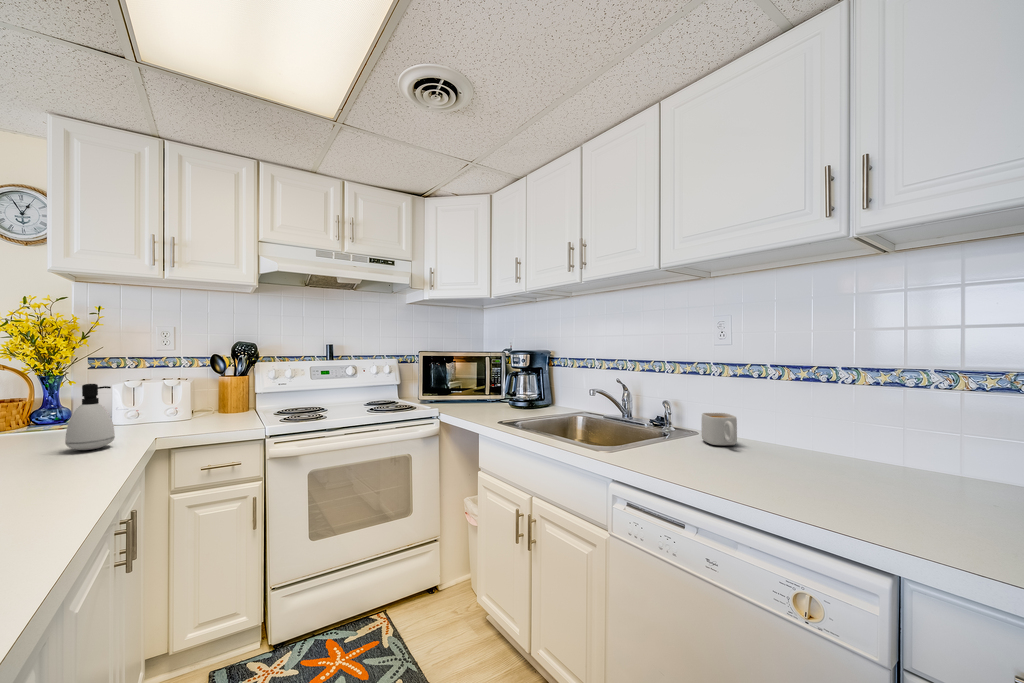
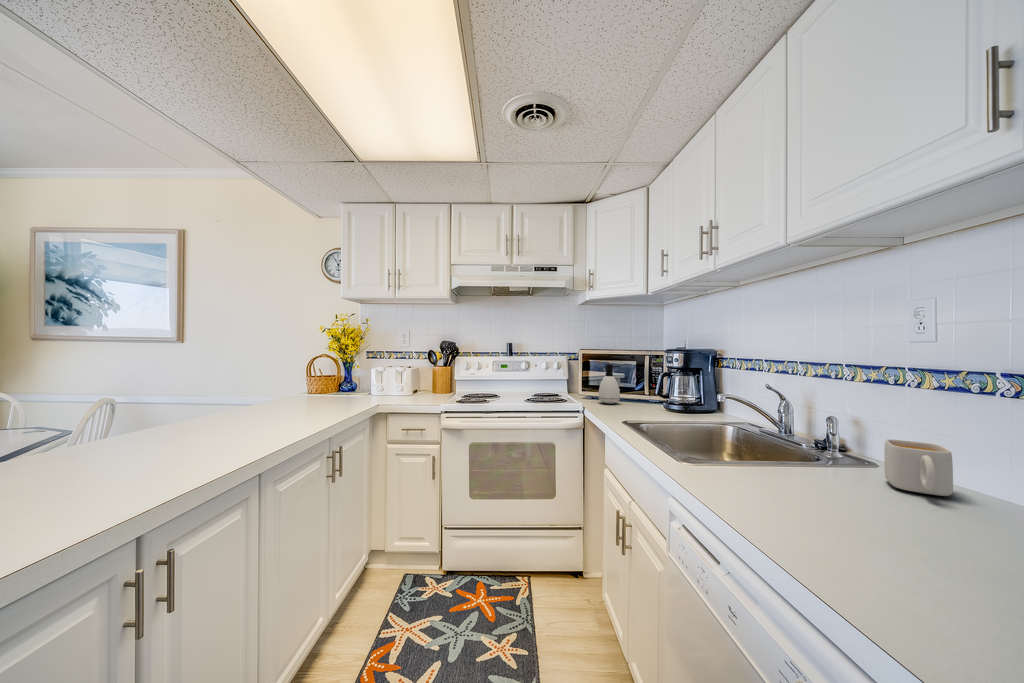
soap dispenser: present [65,384,115,450] -> present [598,364,620,404]

